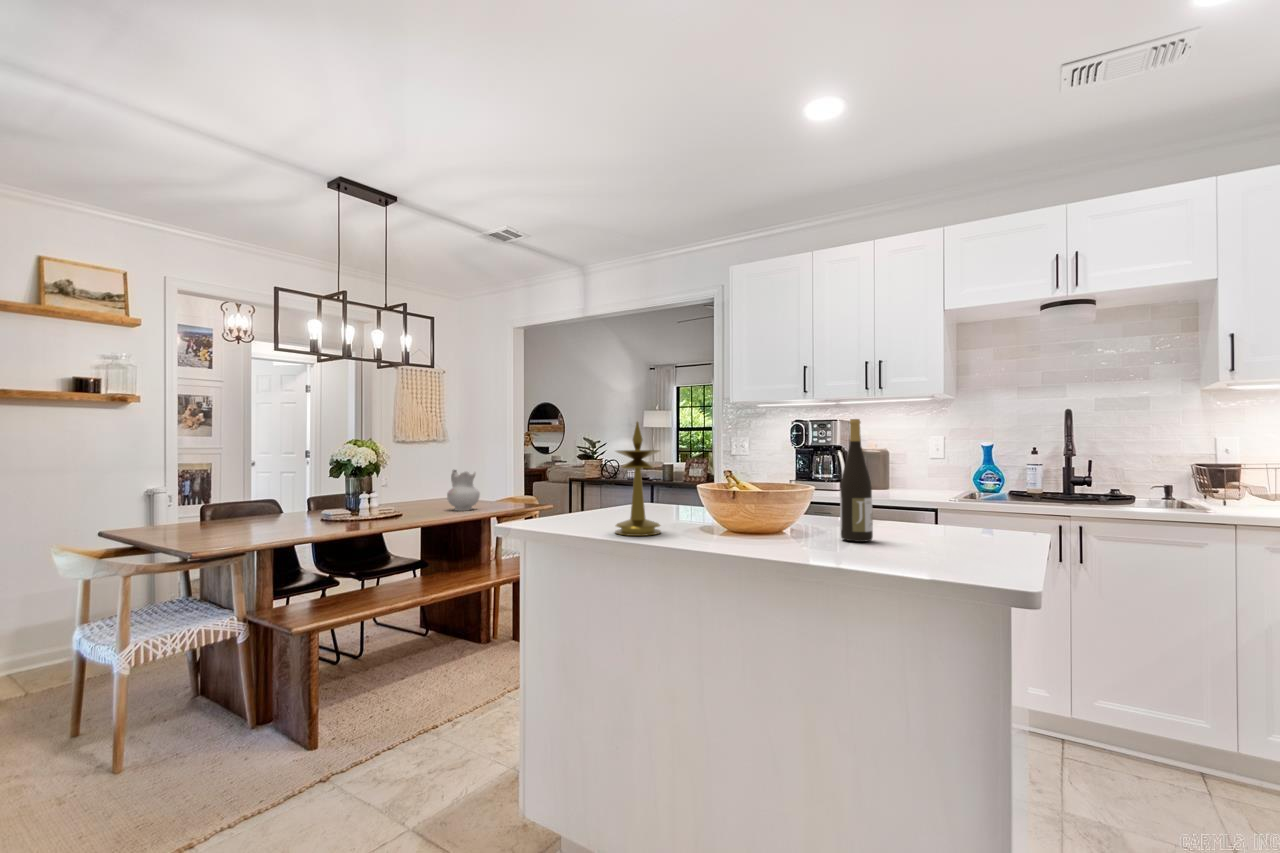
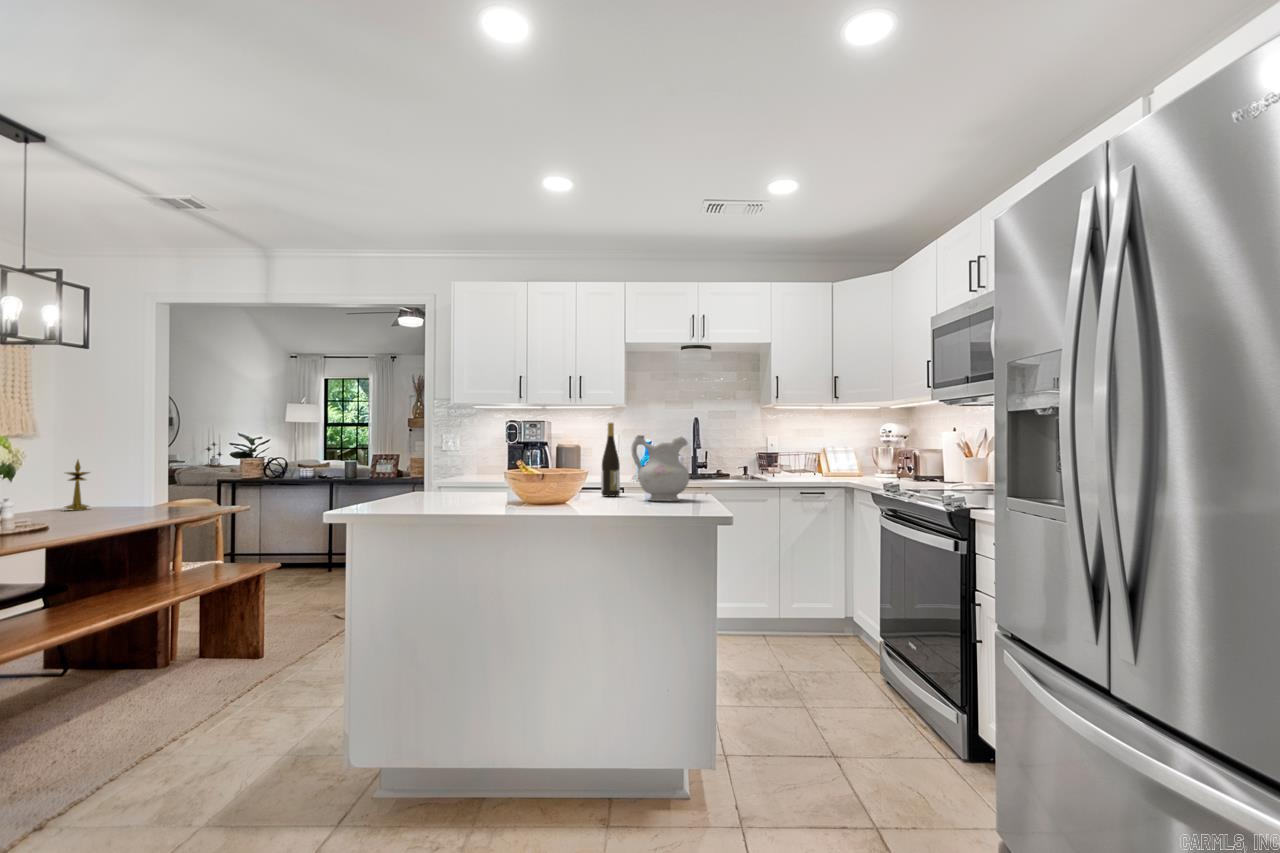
candlestick: present [615,422,661,536] -> present [65,460,90,511]
ceramic pitcher: present [447,470,480,511] -> present [631,435,689,501]

